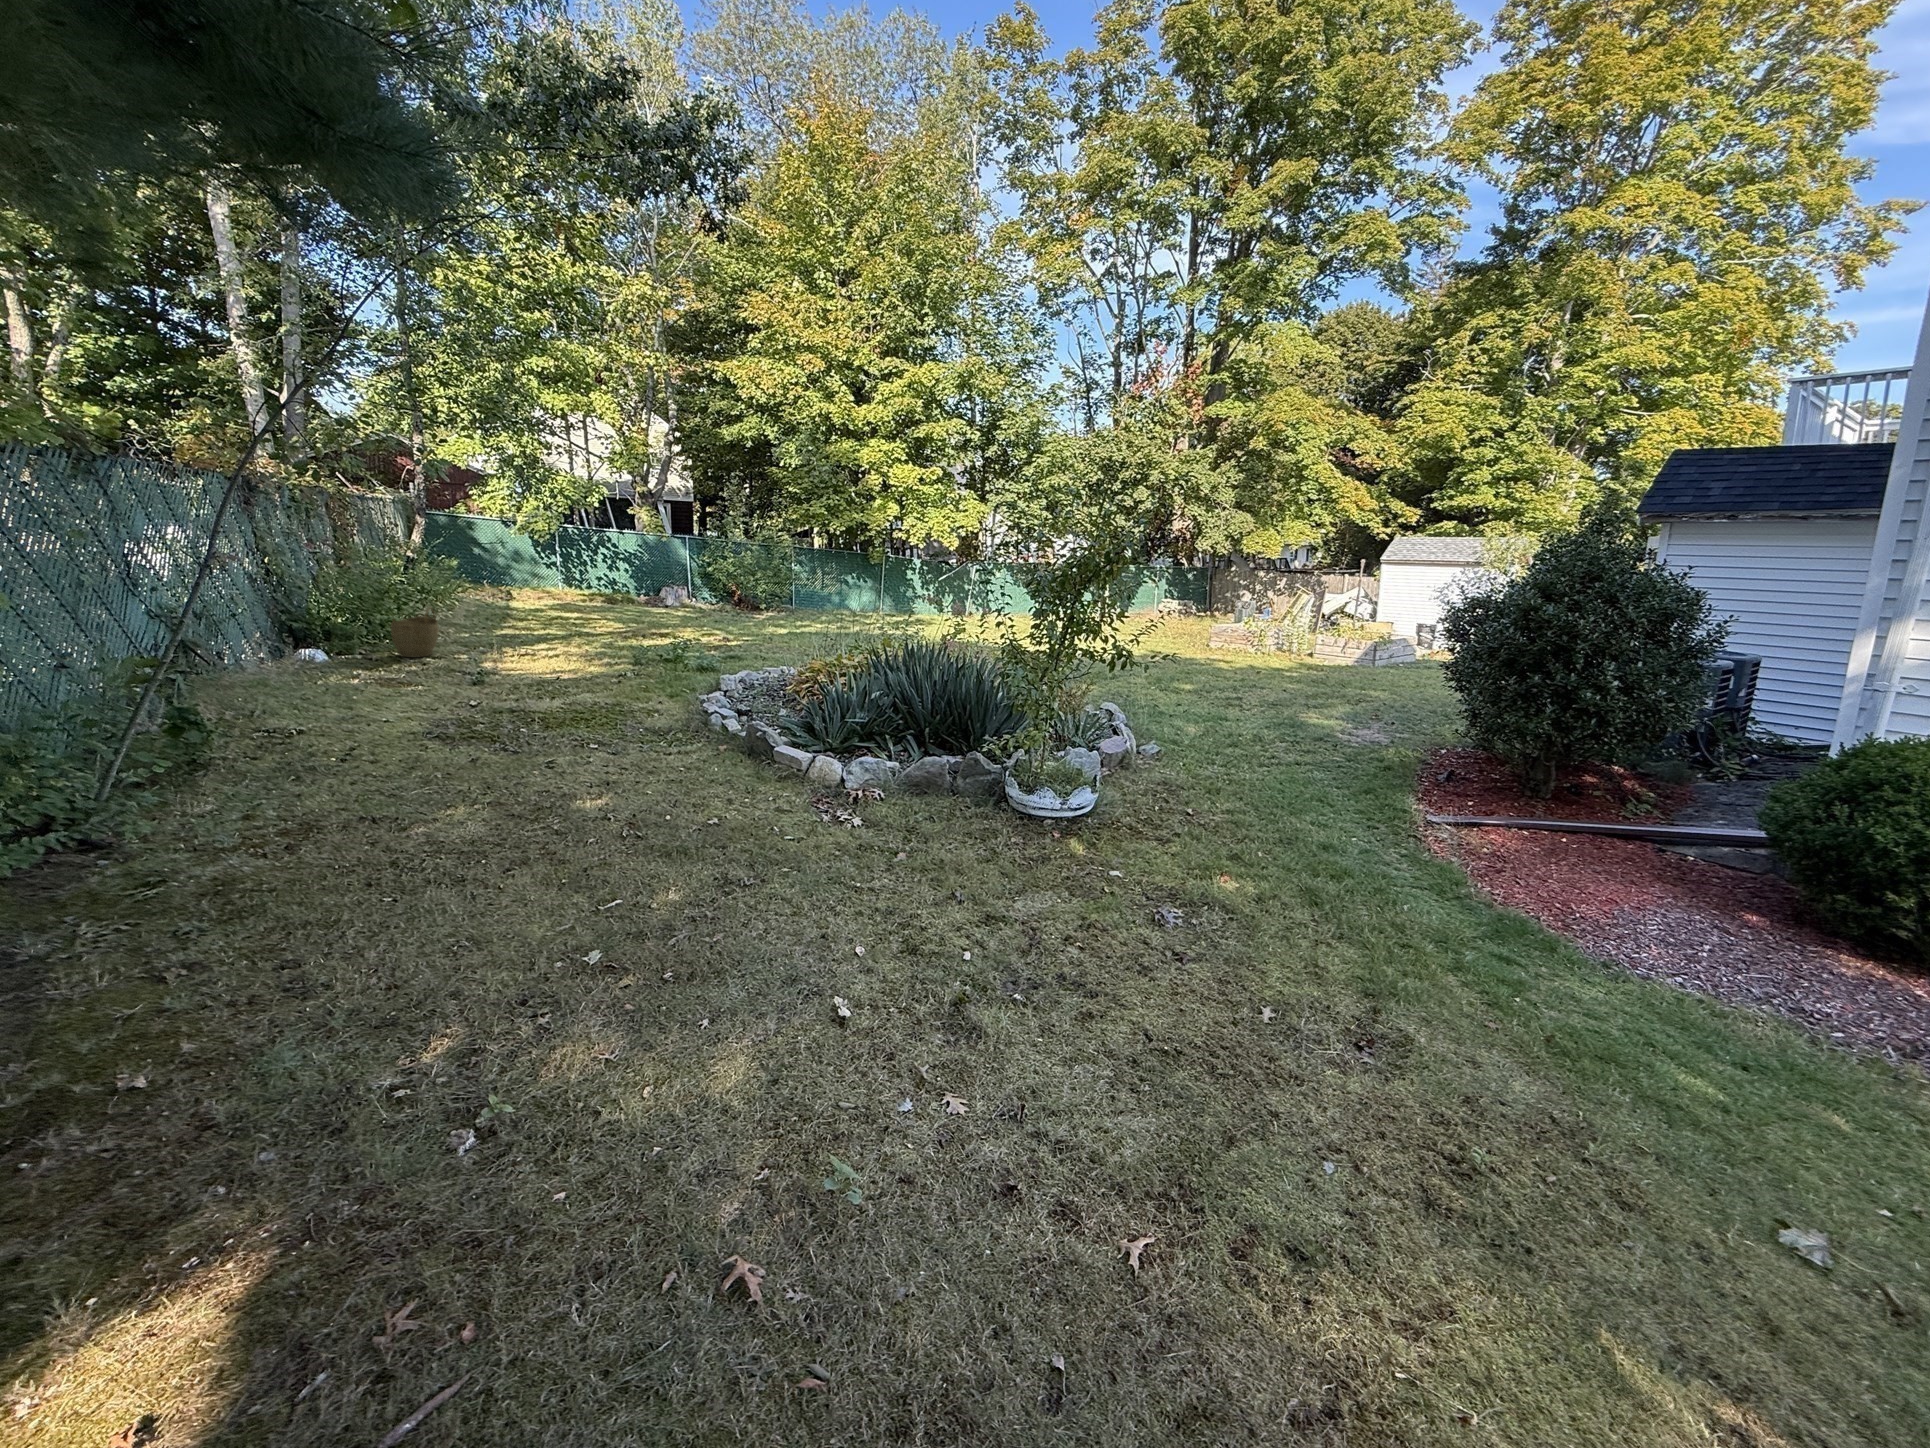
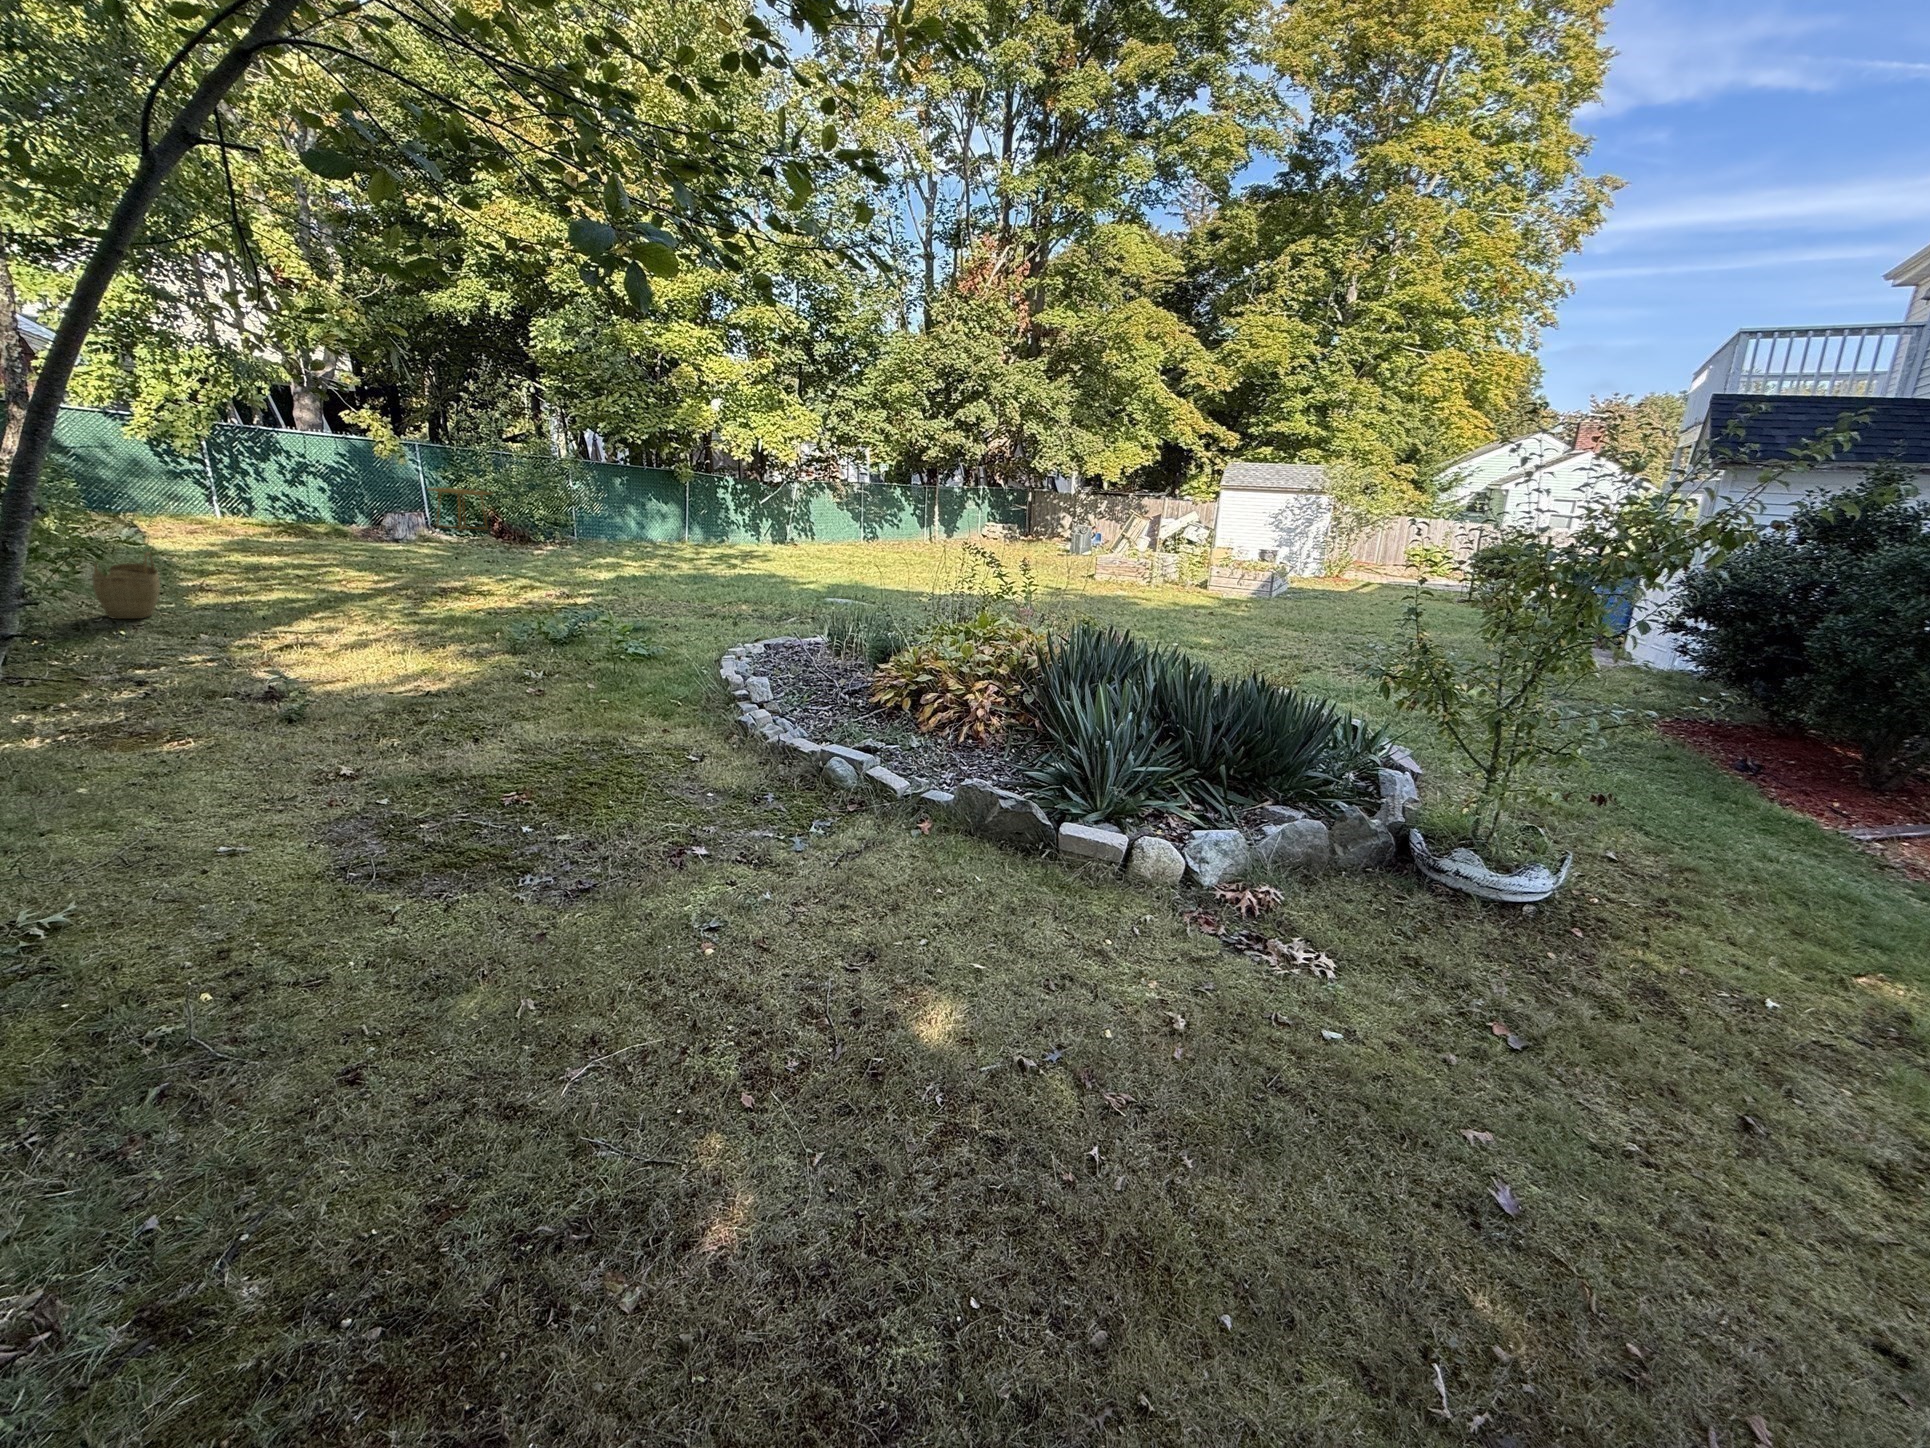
round table: none [691,571,740,604] -> present [428,488,493,530]

